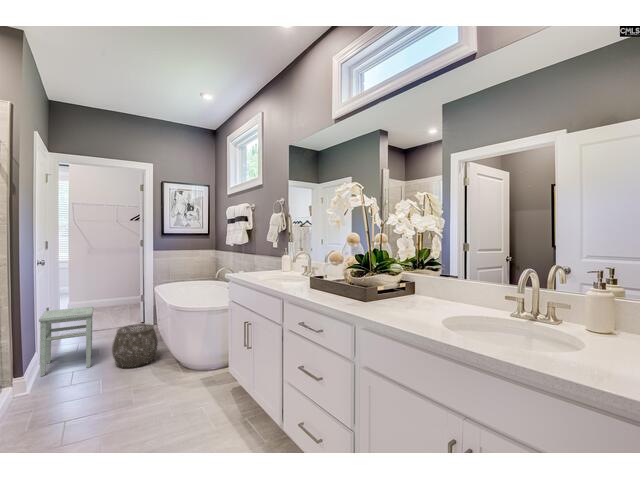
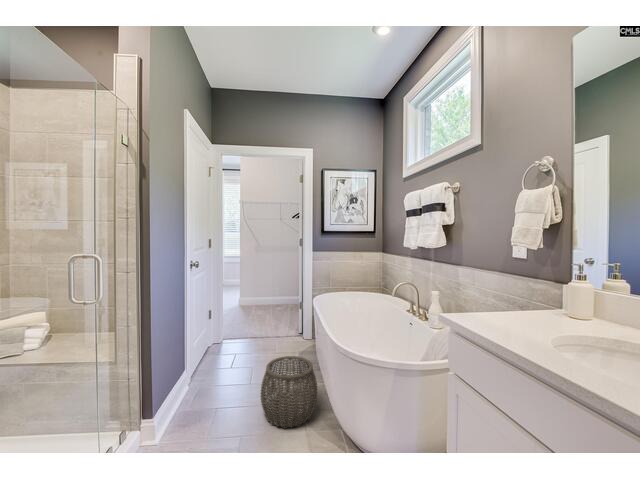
stool: present [39,307,93,376] -> none [182,322,246,413]

